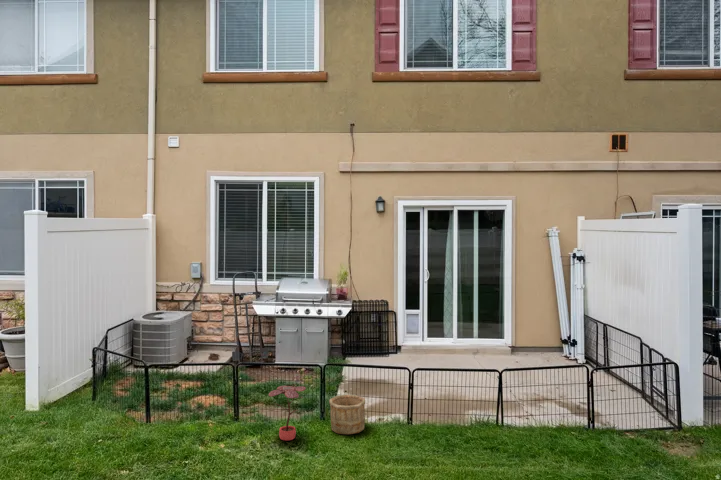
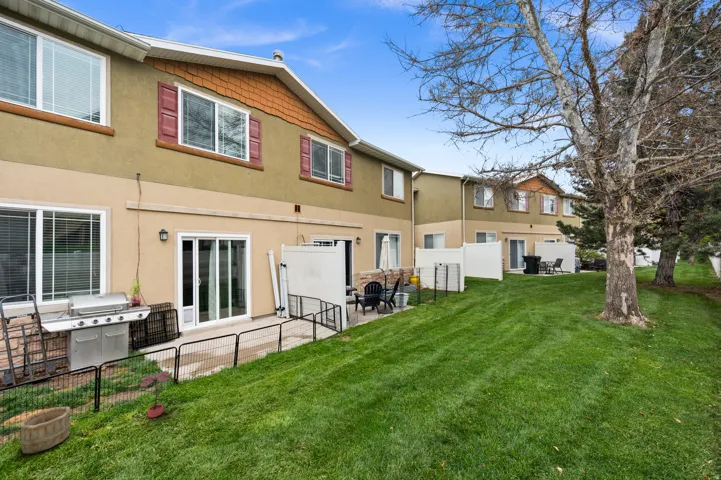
wooden bucket: present [329,394,365,434] -> present [19,407,71,453]

